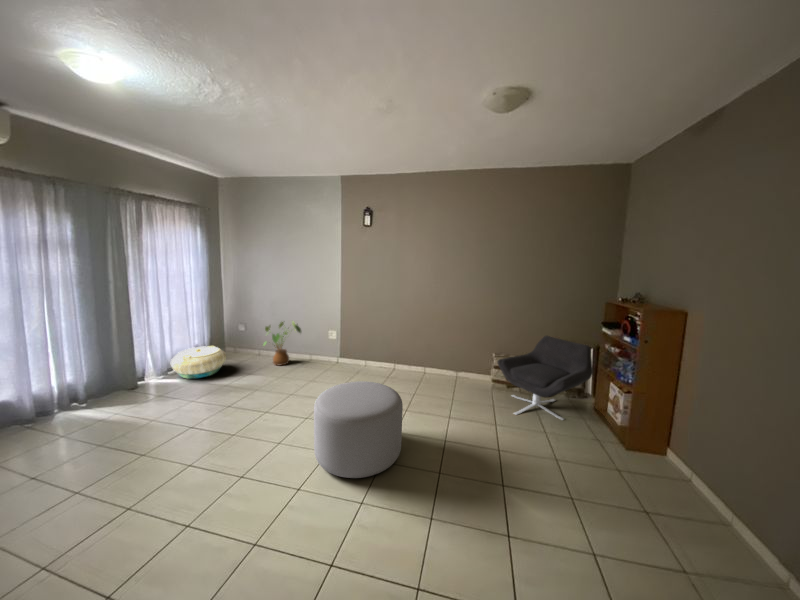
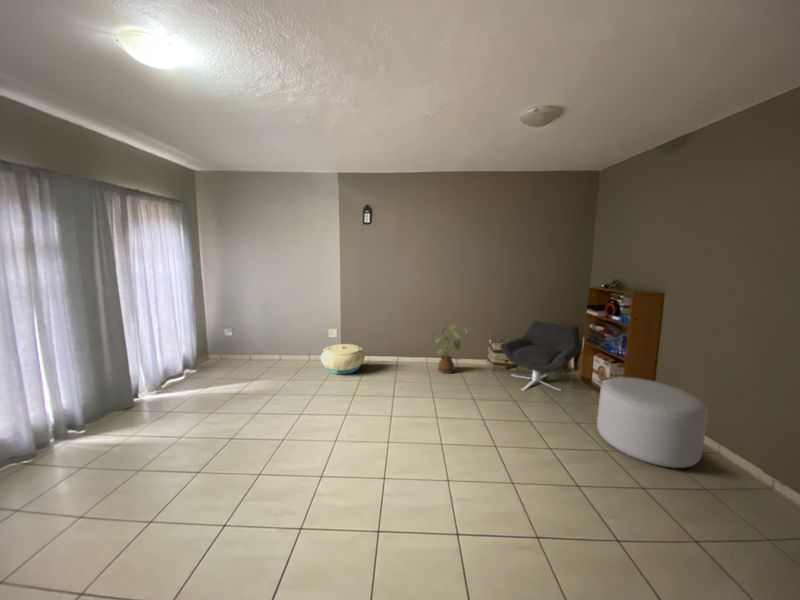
house plant: present [264,322,301,365] -> present [436,326,467,373]
basket: present [171,346,226,379] -> present [321,344,365,374]
ottoman: present [314,381,403,478] -> present [597,377,708,468]

